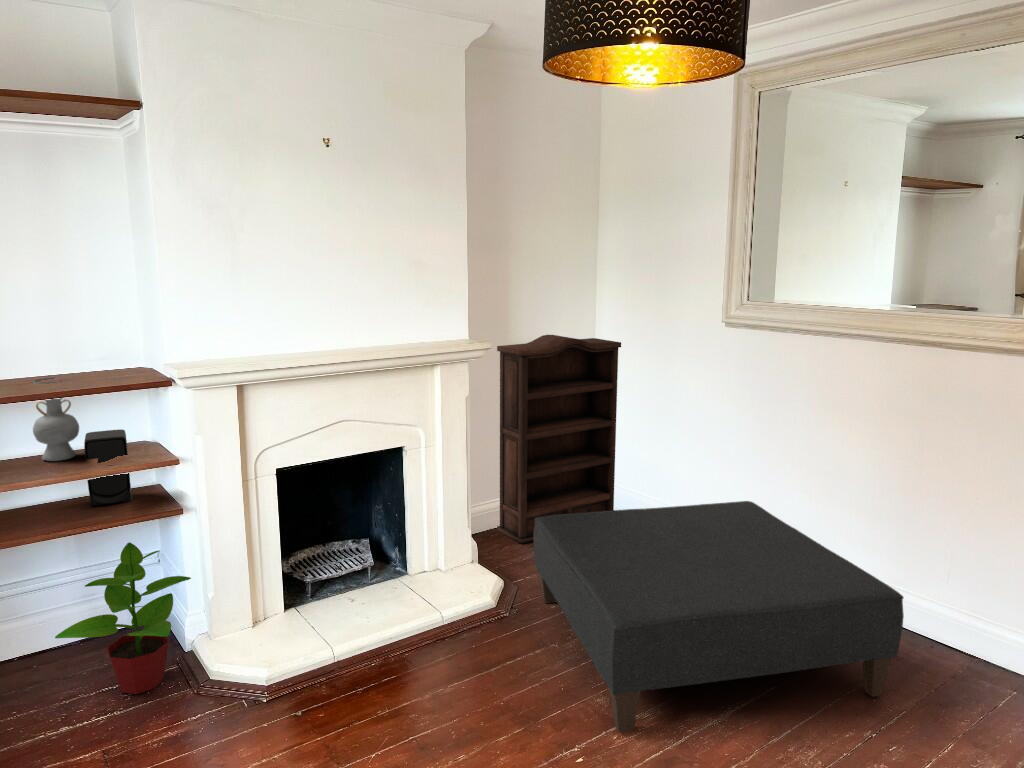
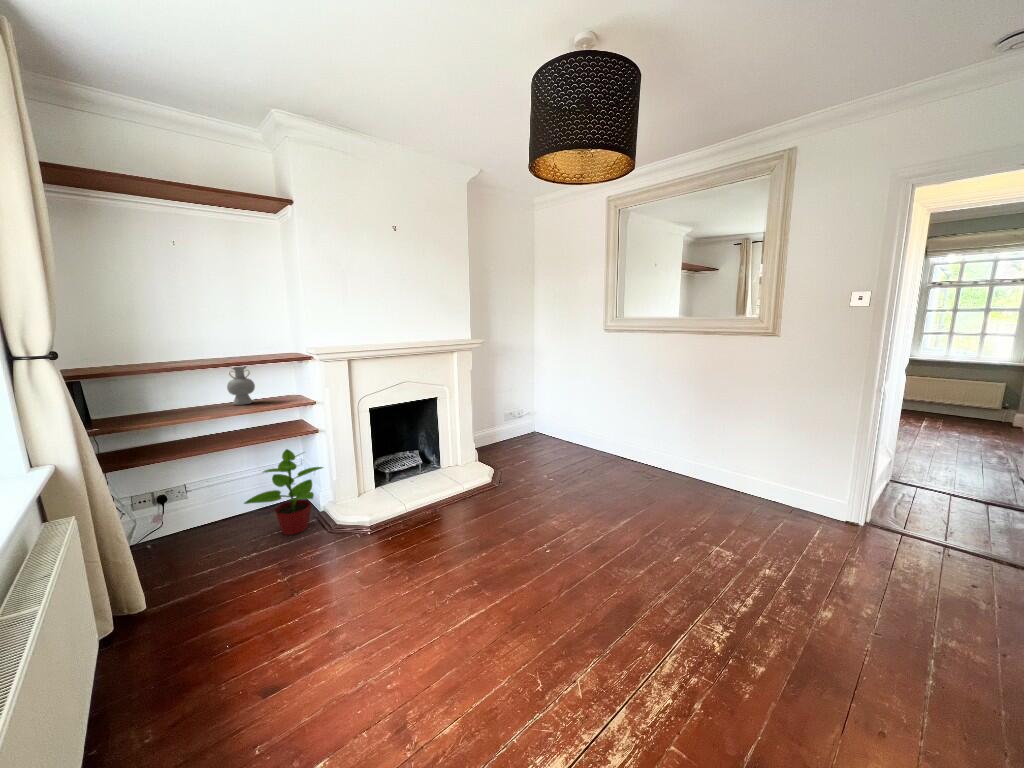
bookshelf: present [497,335,621,544] -> none [484,342,547,452]
speaker: present [84,429,132,506] -> none [258,388,286,431]
ottoman: present [534,501,904,733] -> none [510,422,706,536]

